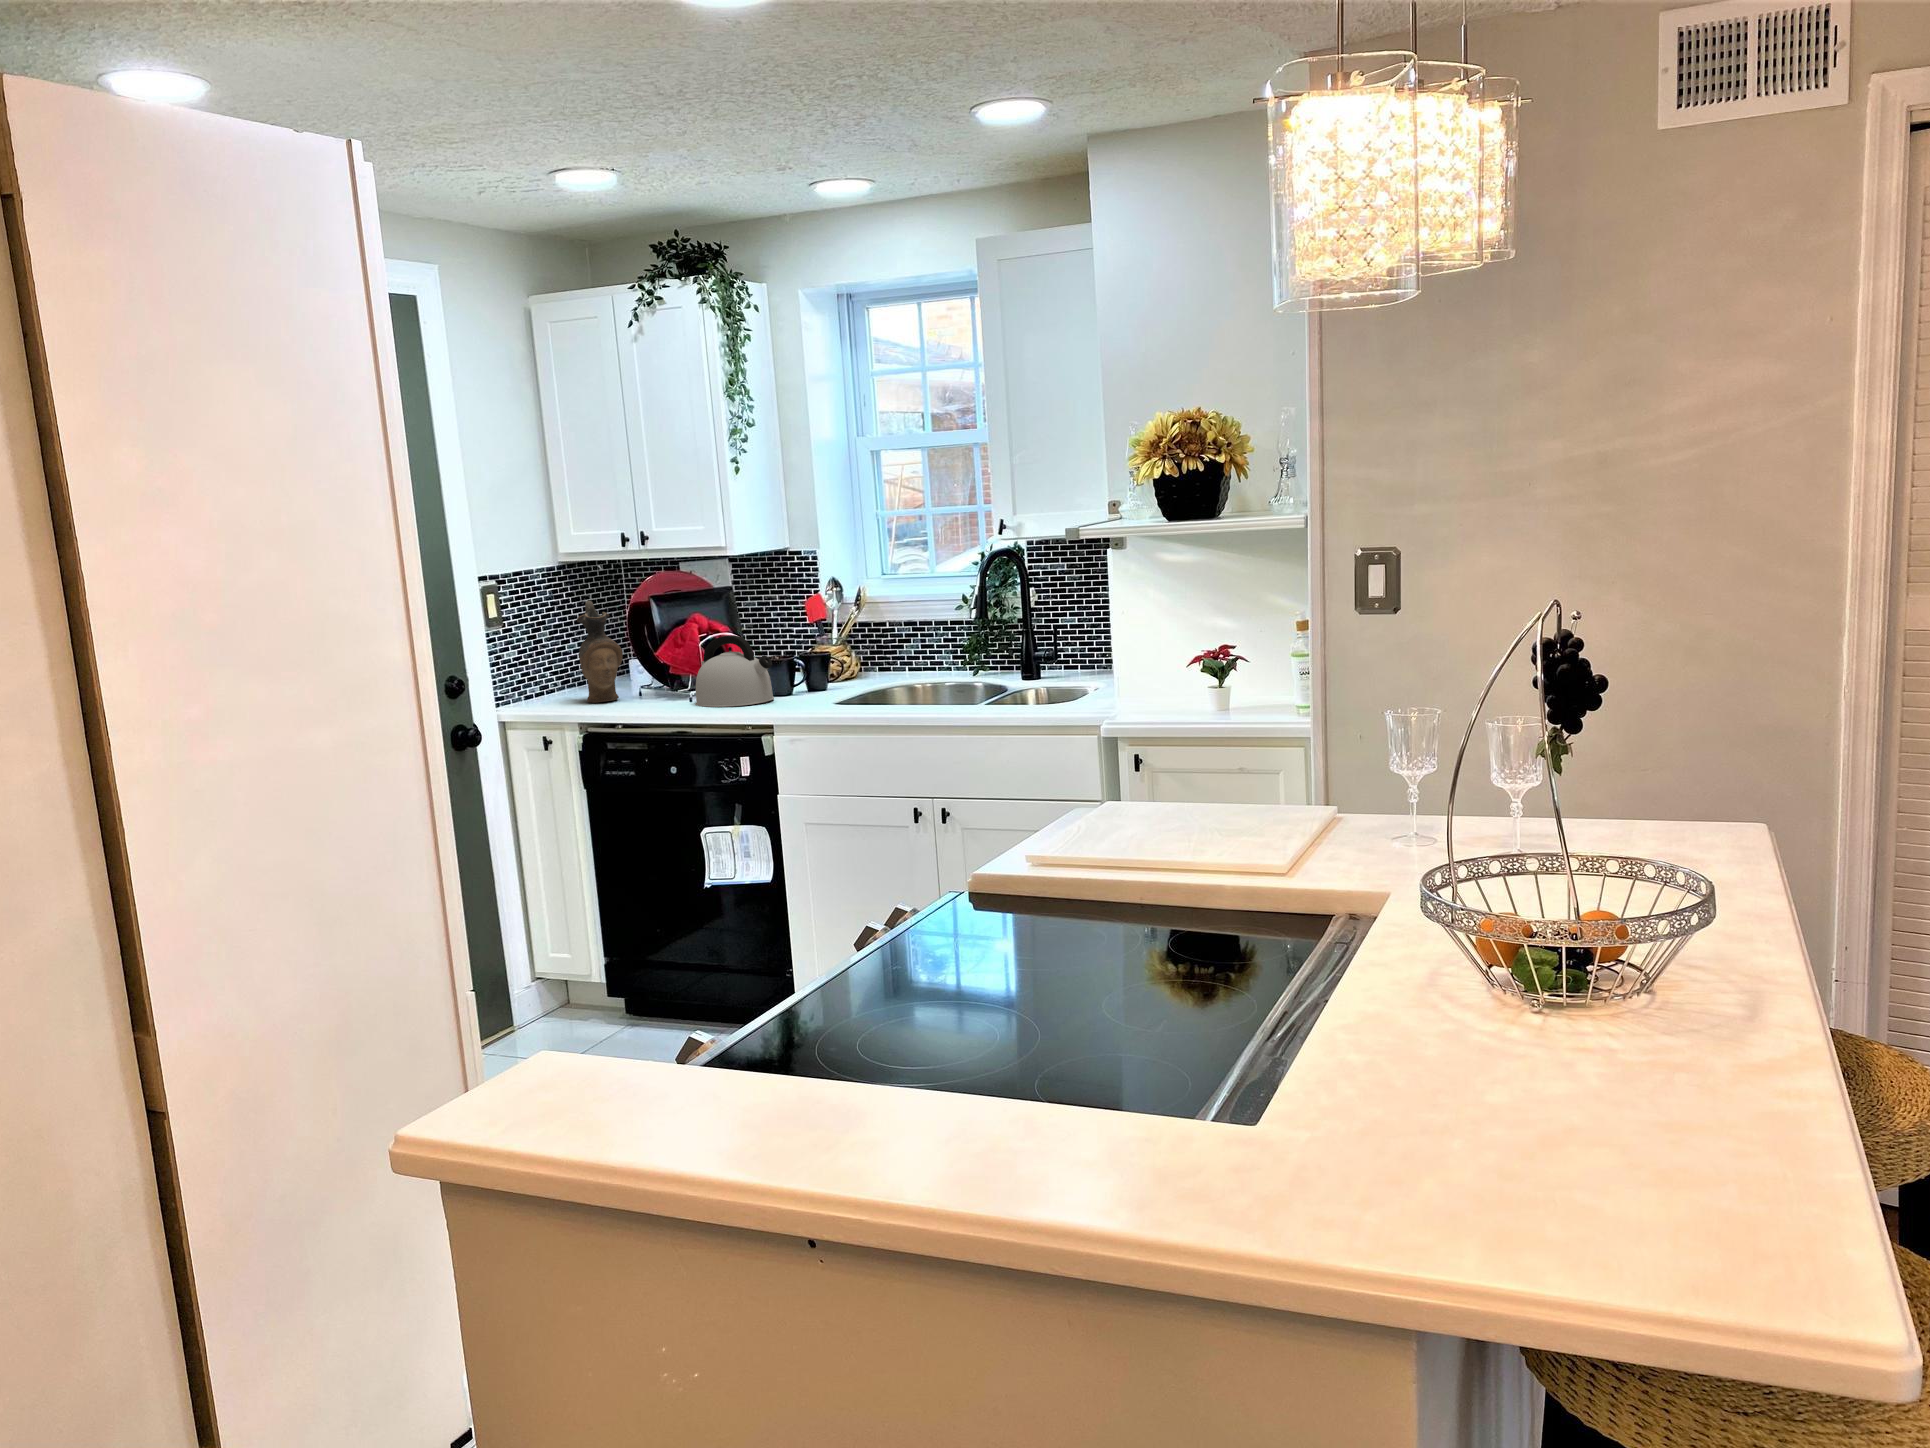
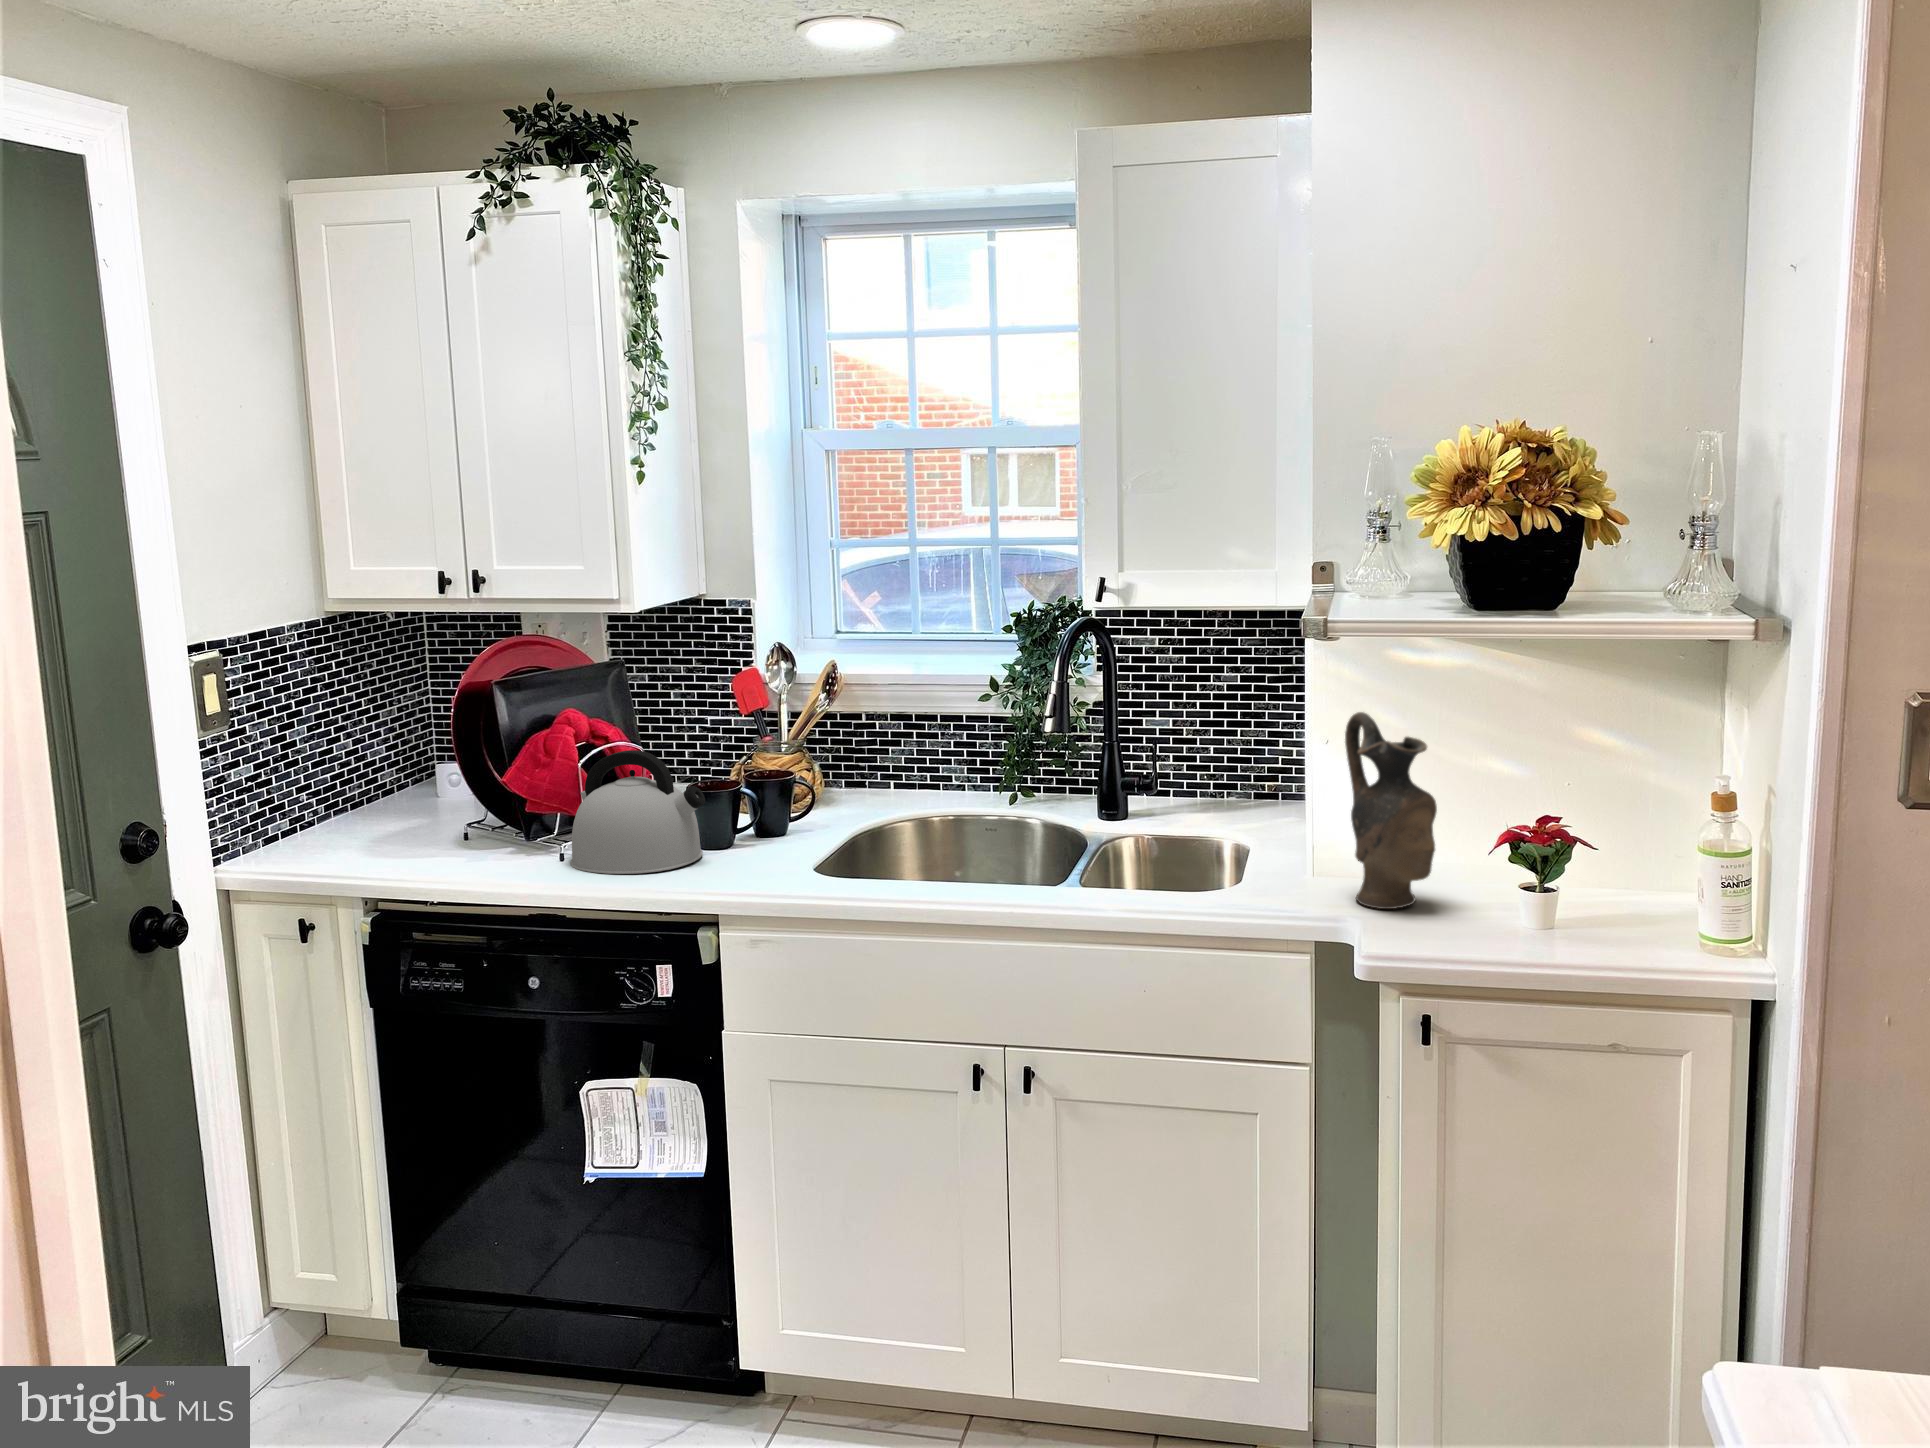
ceramic pitcher: present [577,601,623,703] -> present [1345,712,1437,909]

